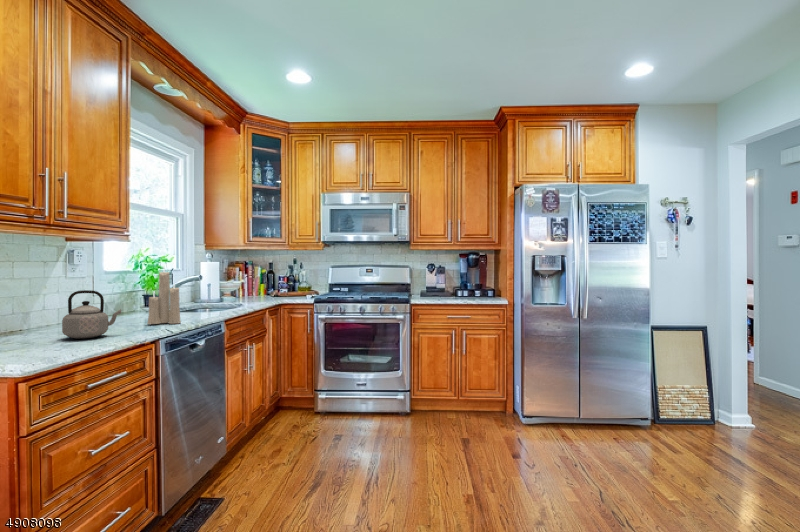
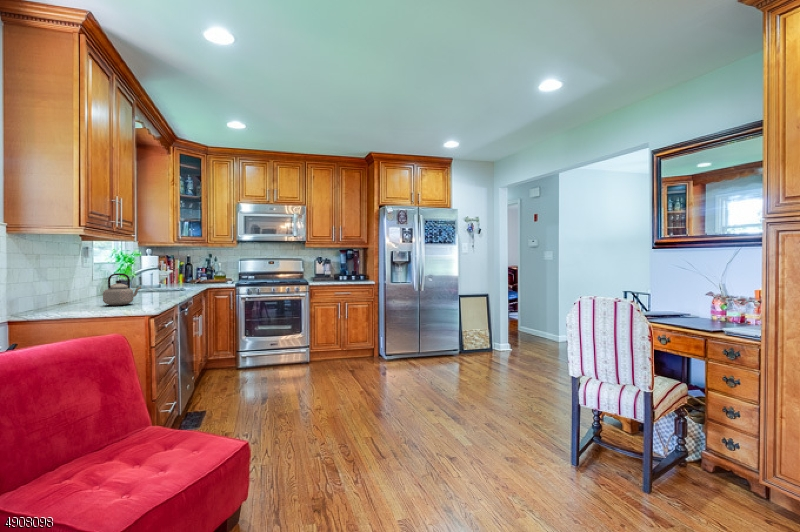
candle: present [147,269,181,324] -> none [142,255,166,298]

